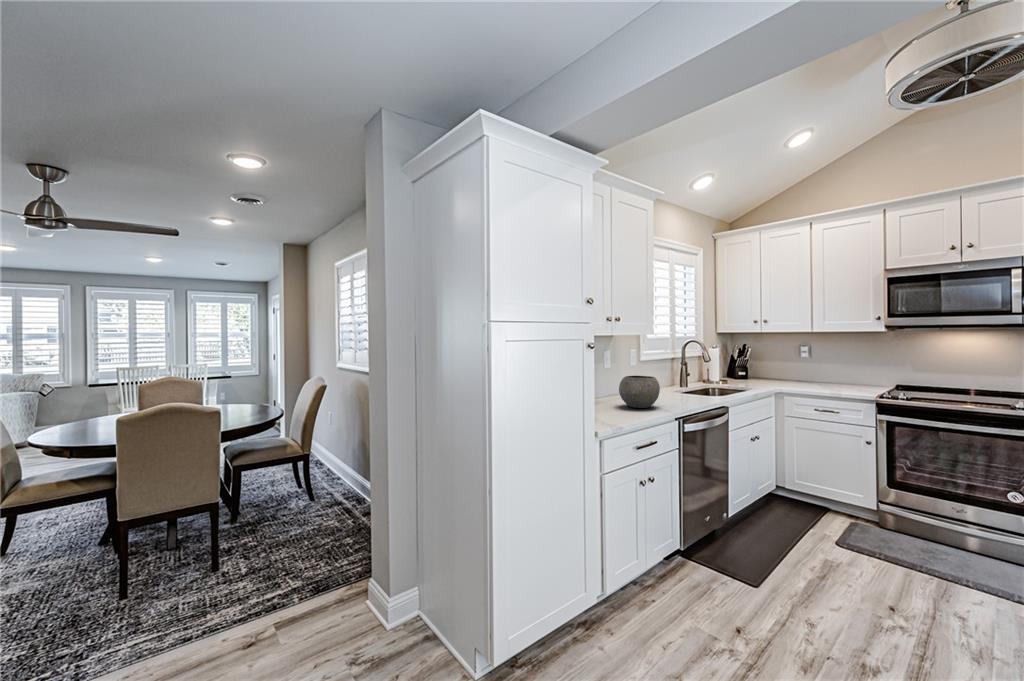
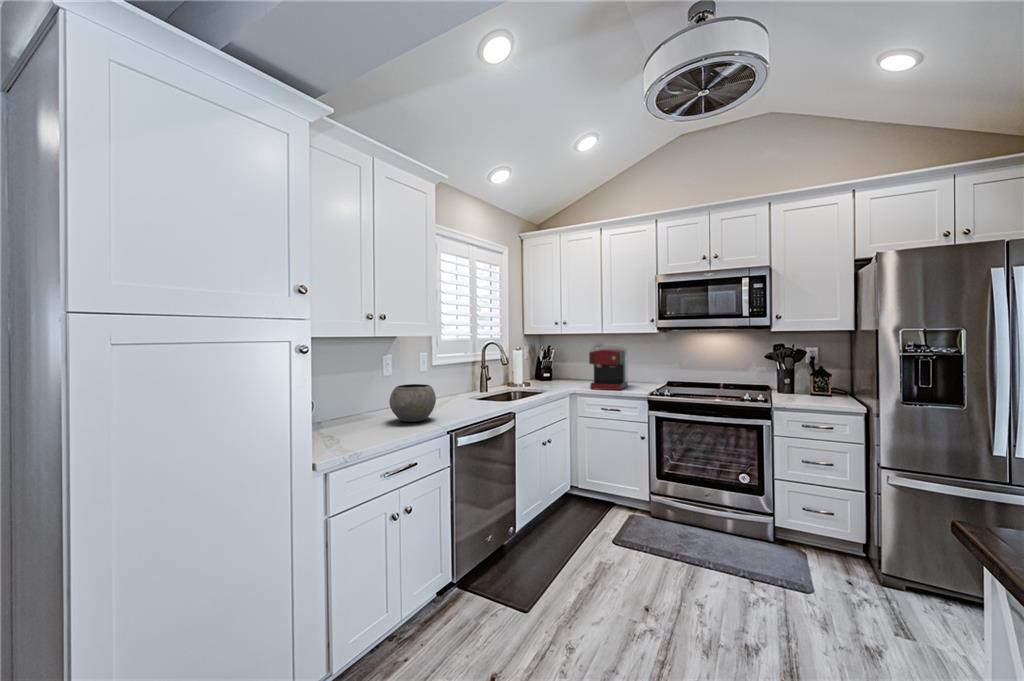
coffee maker: none [800,345,845,392] -> present [589,346,628,390]

